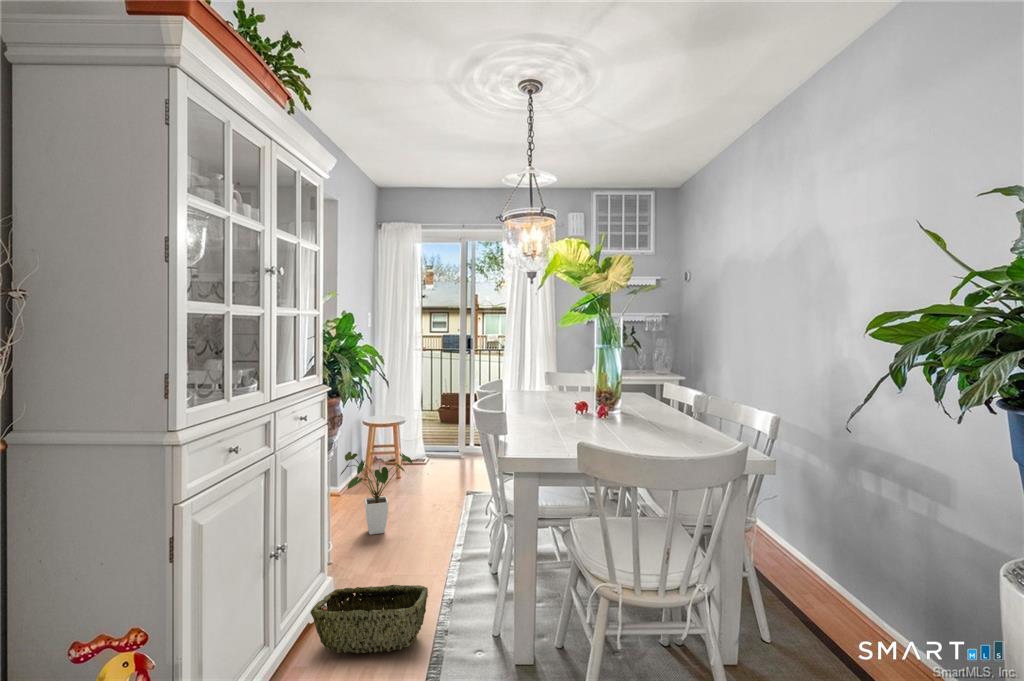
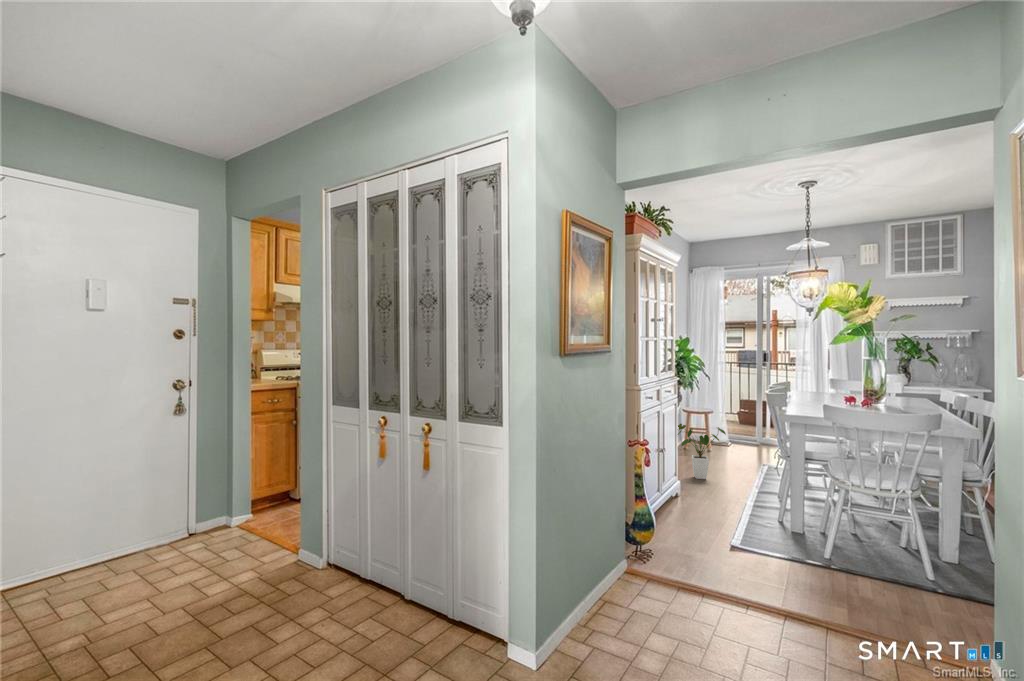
woven basket: present [310,585,428,653] -> none [676,491,746,526]

